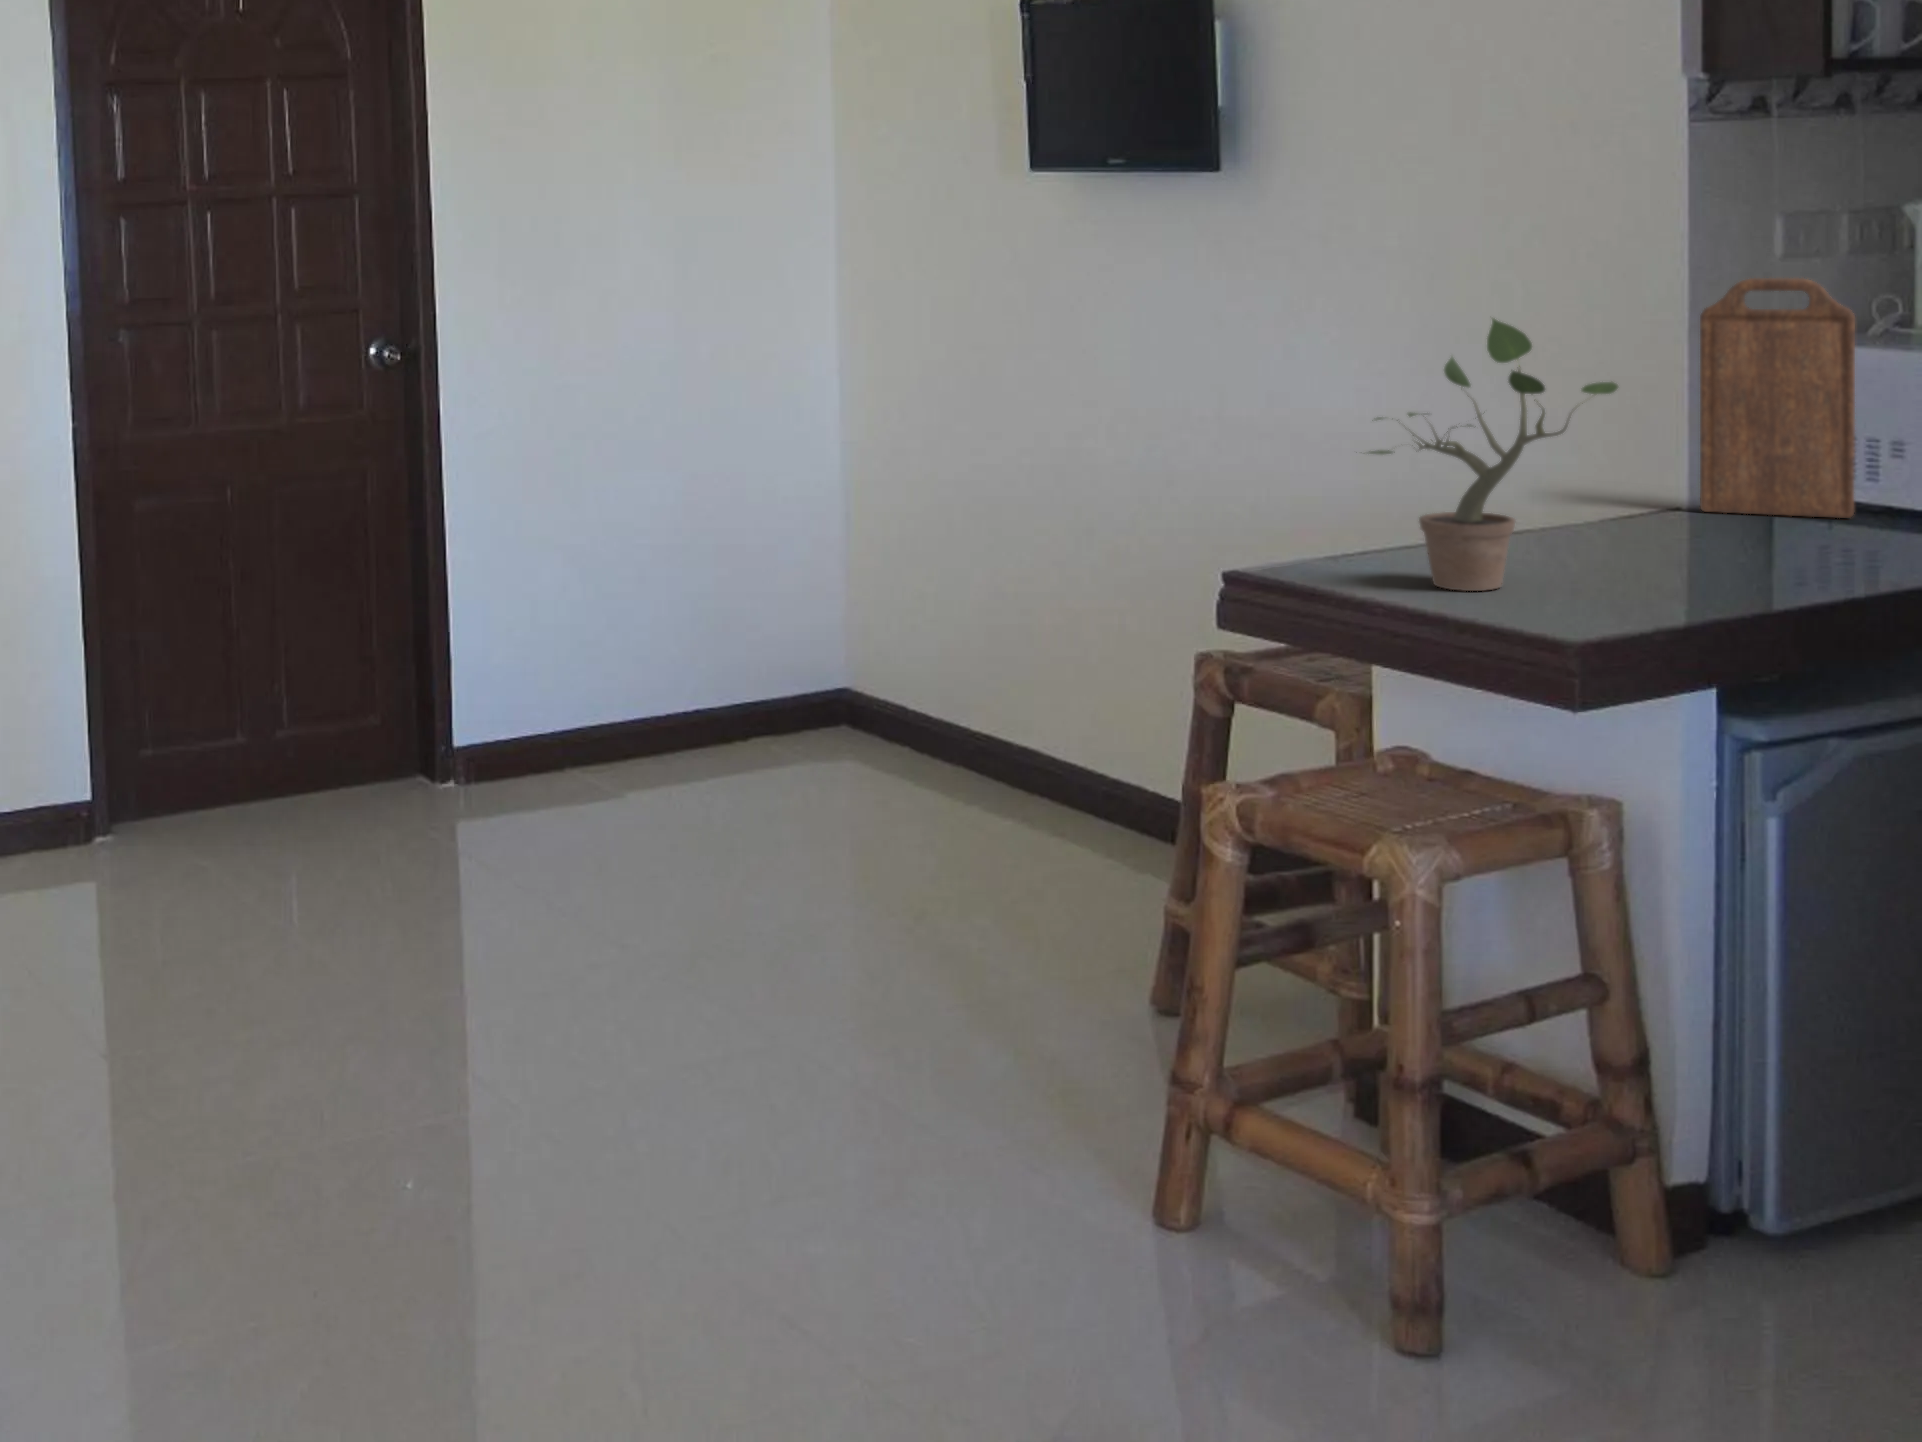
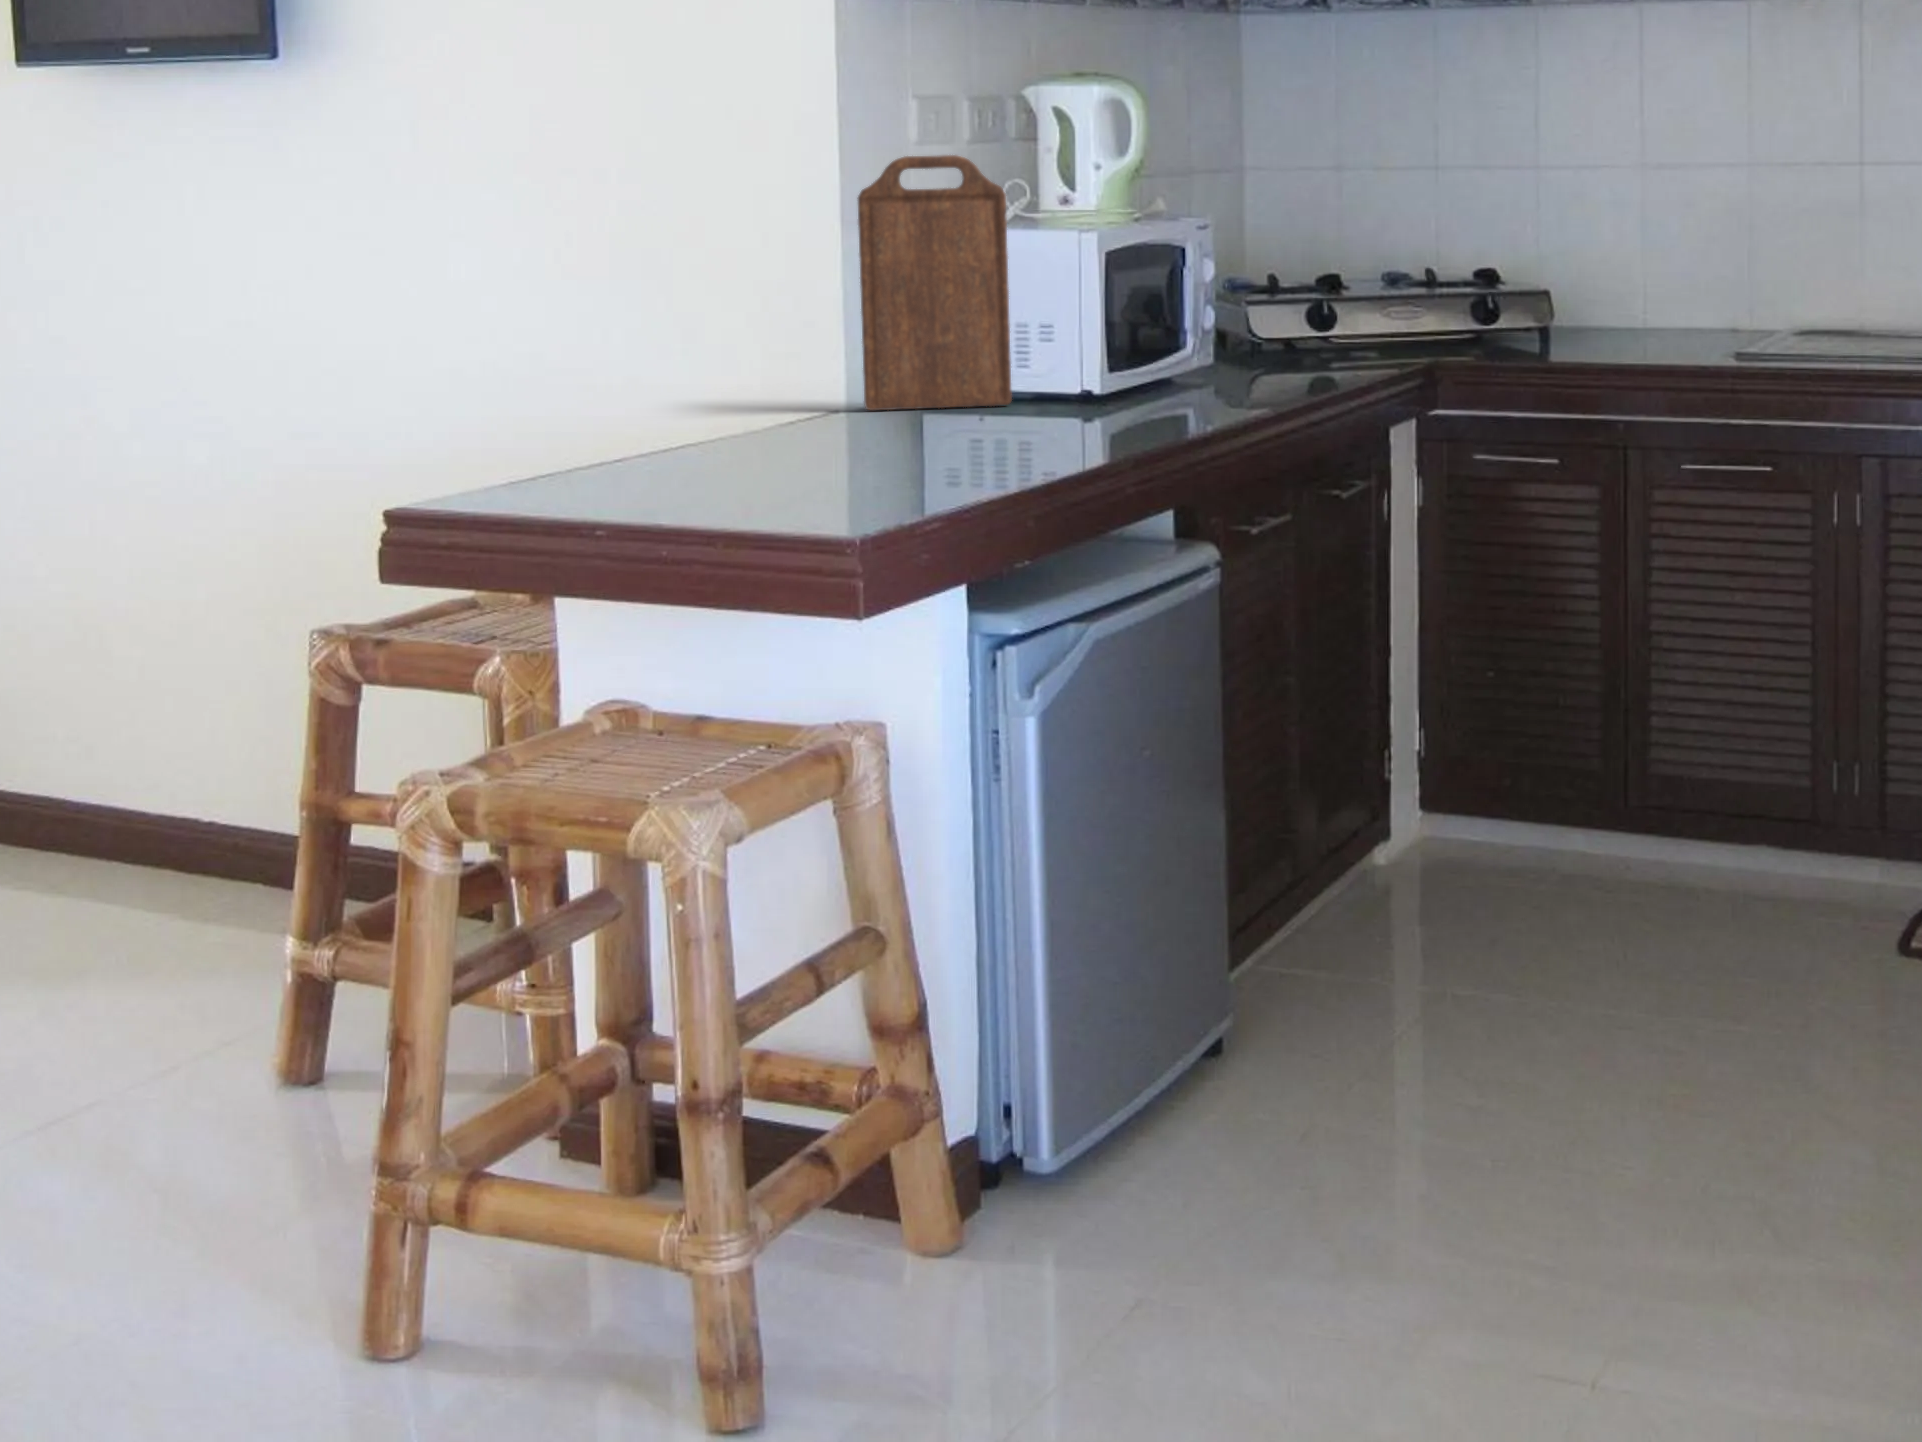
potted plant: present [1369,319,1618,591] -> none [547,177,851,503]

